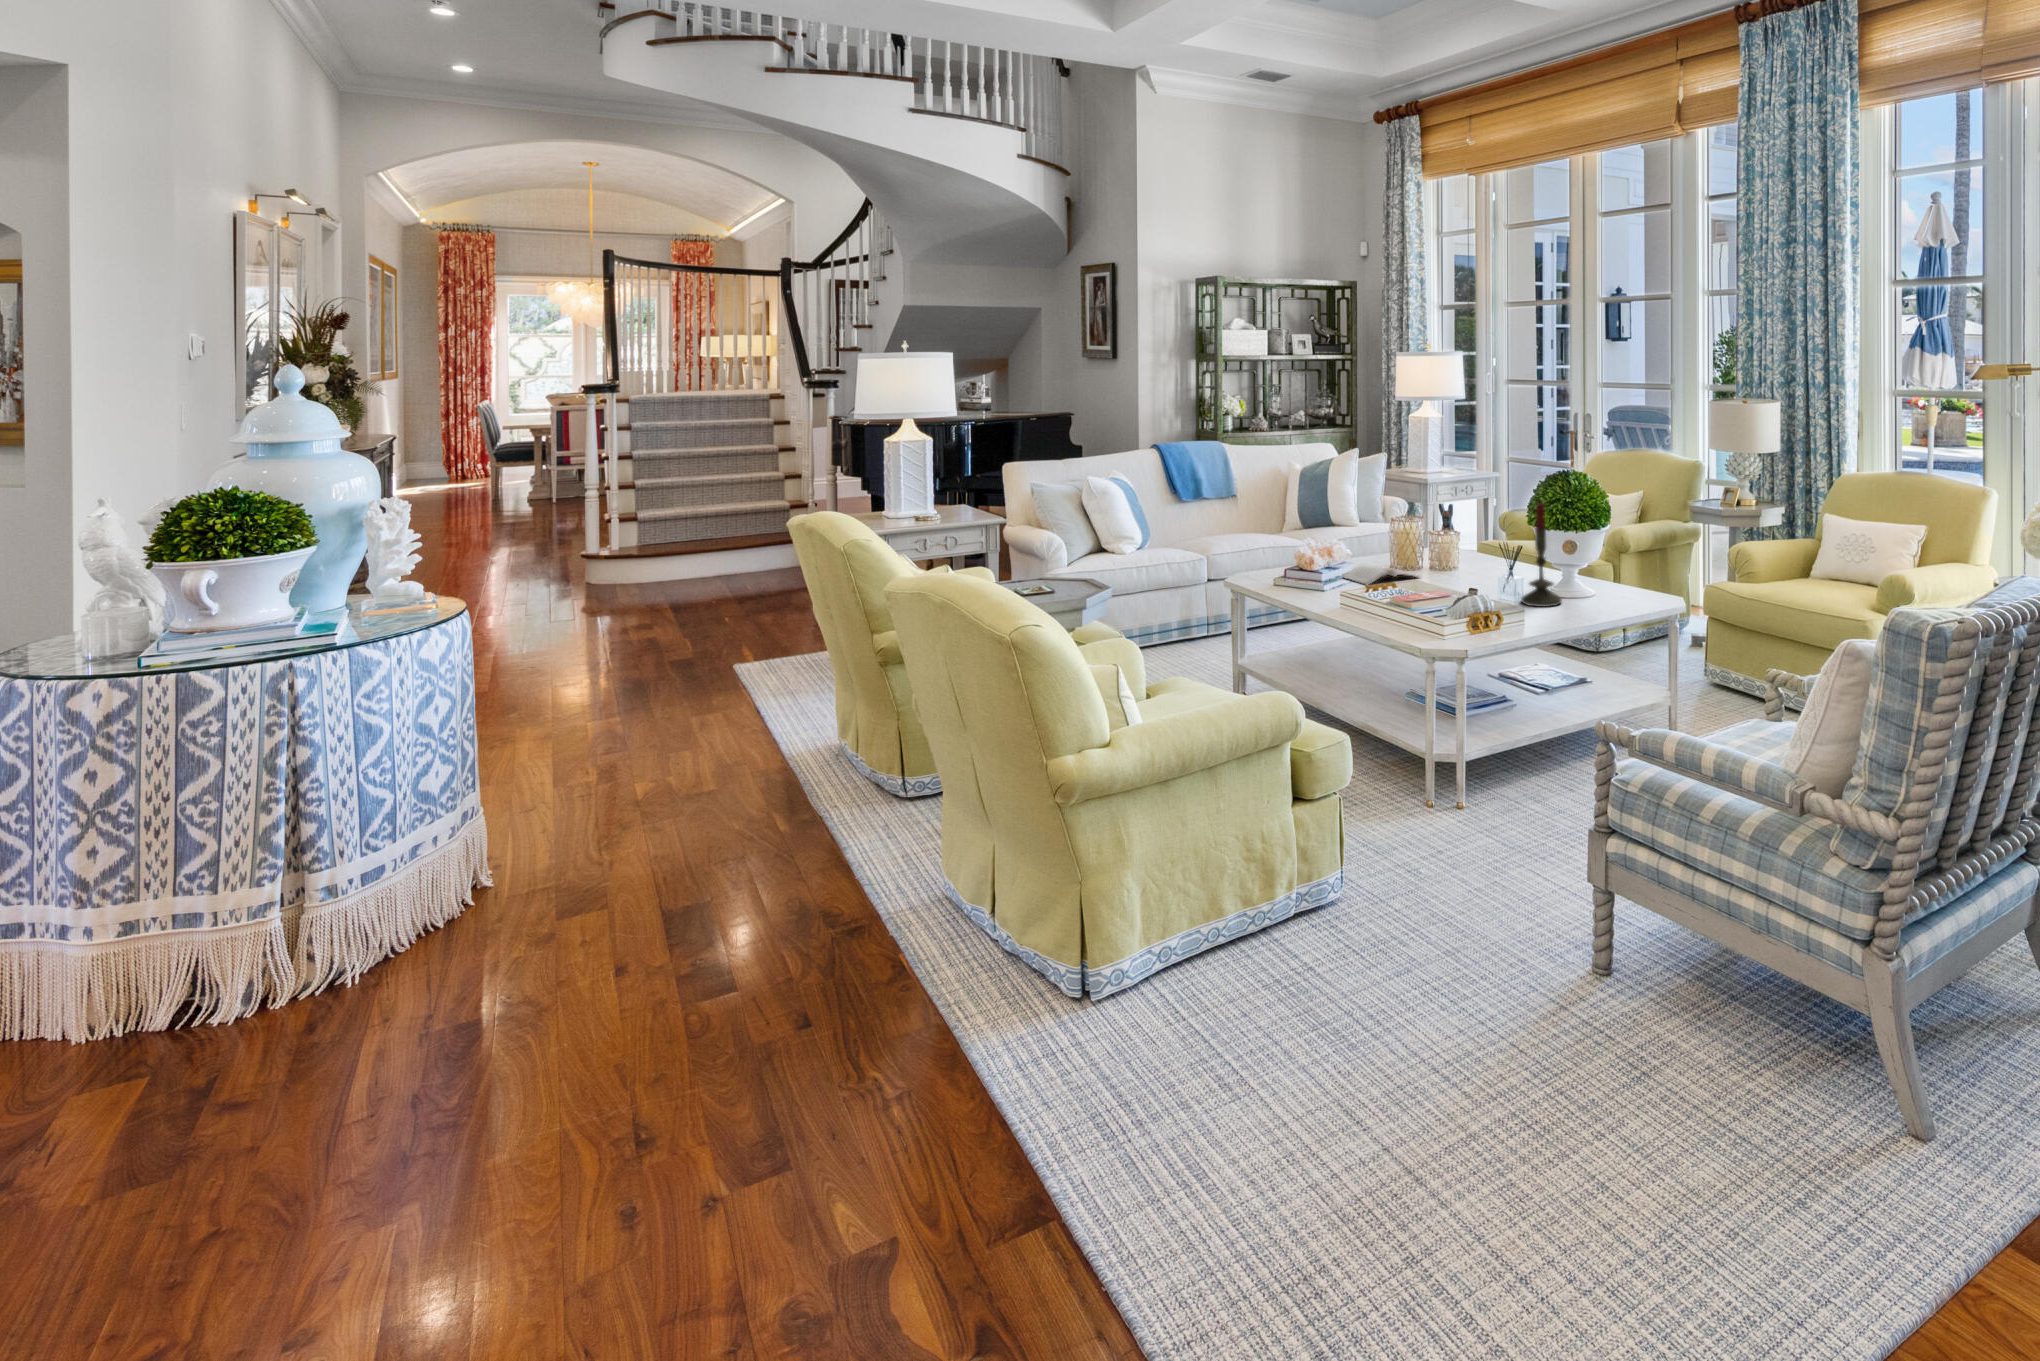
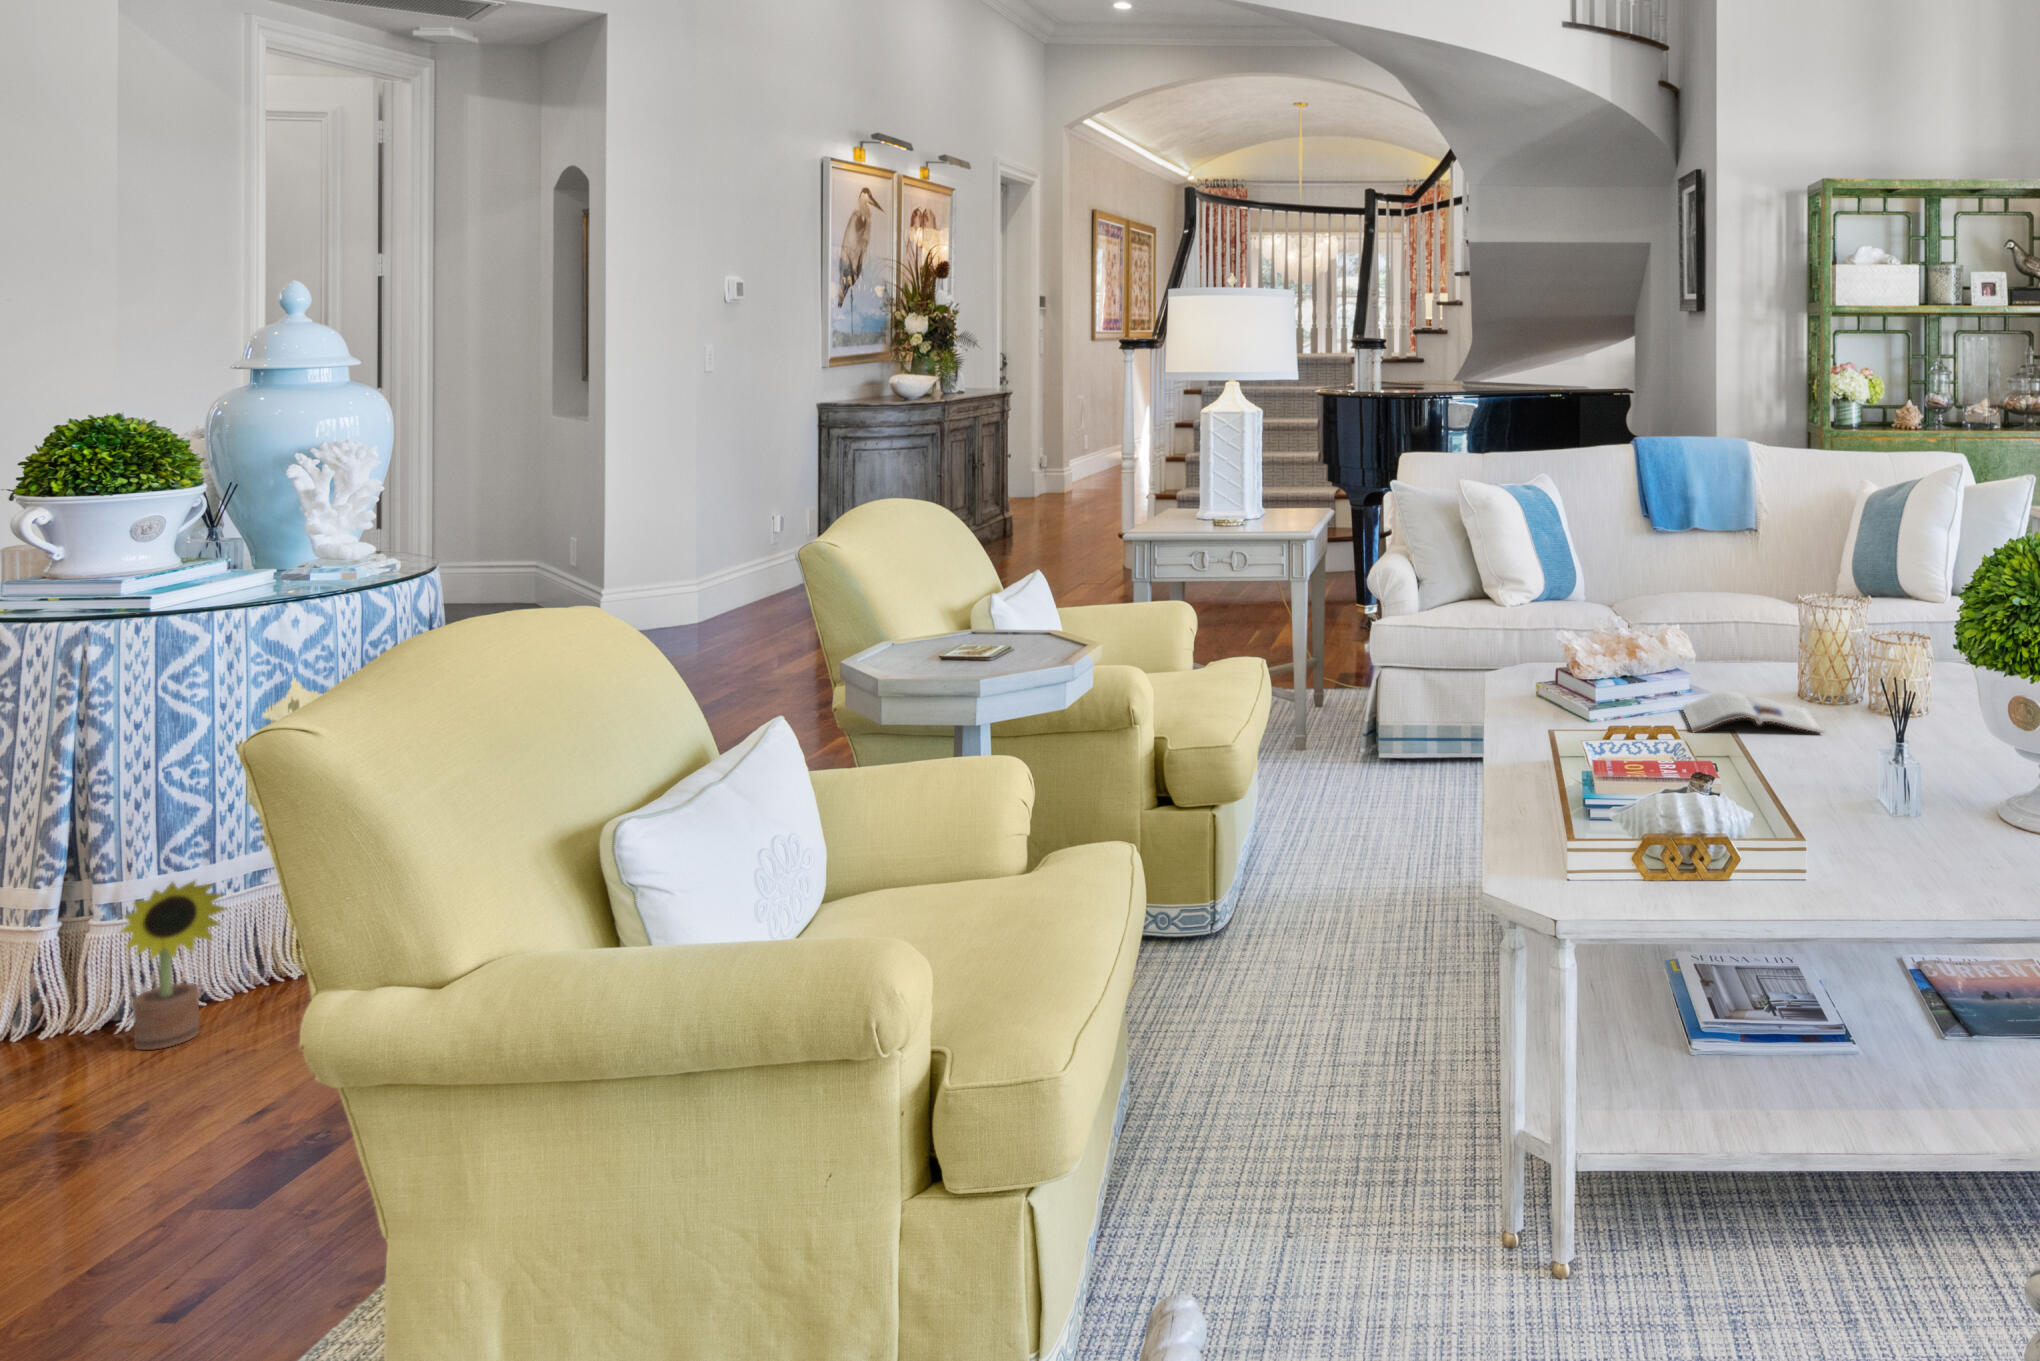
candle: present [1521,503,1562,607] -> none [1902,605,1998,853]
decorative plant: none [371,843,460,990] -> present [121,881,226,1050]

